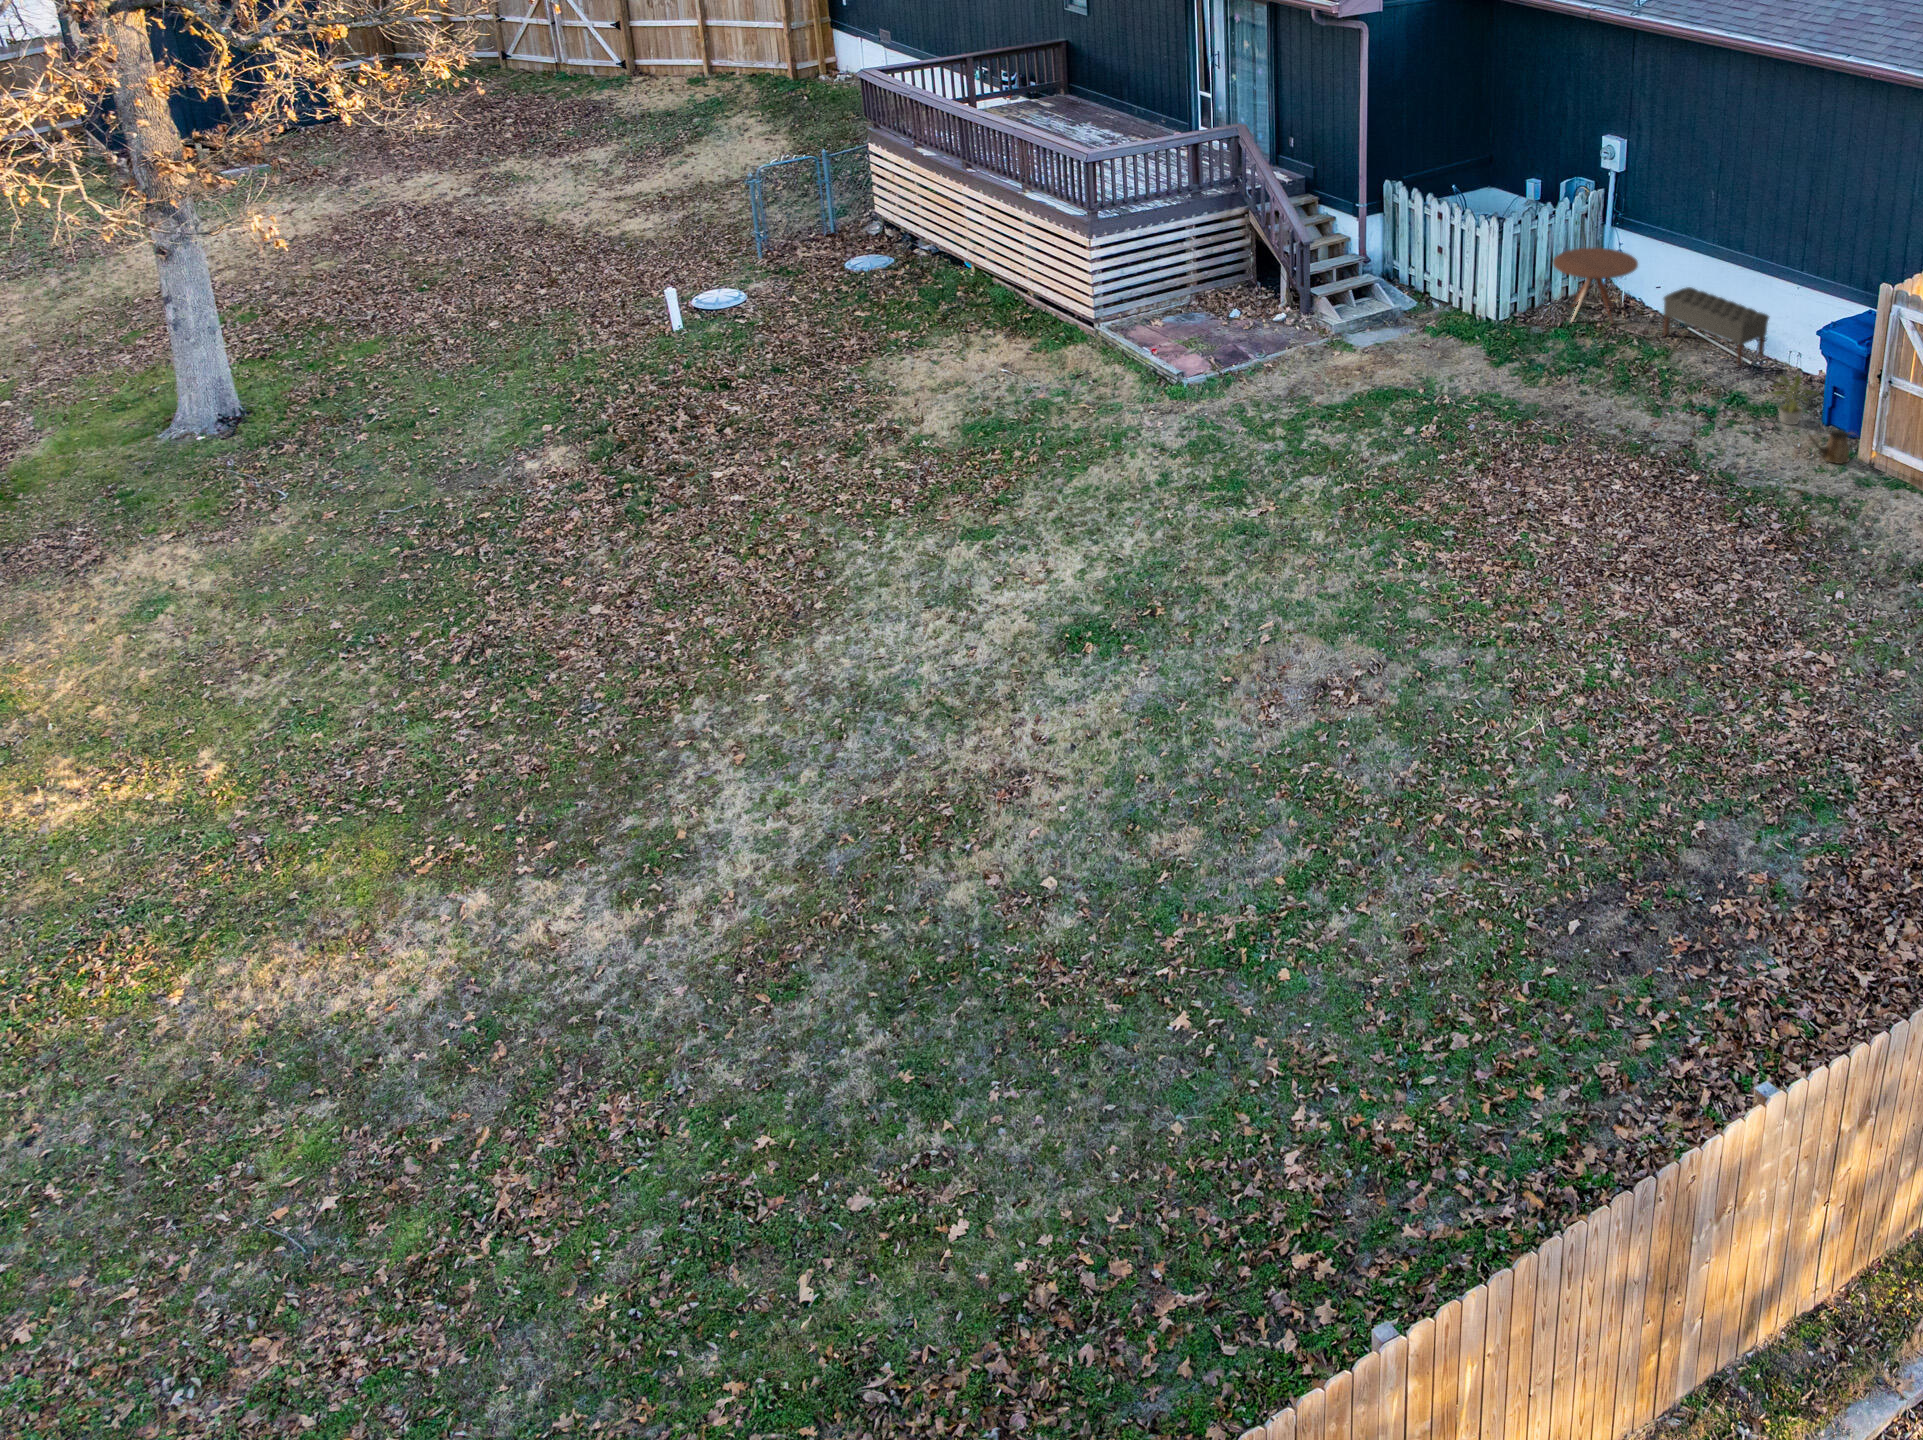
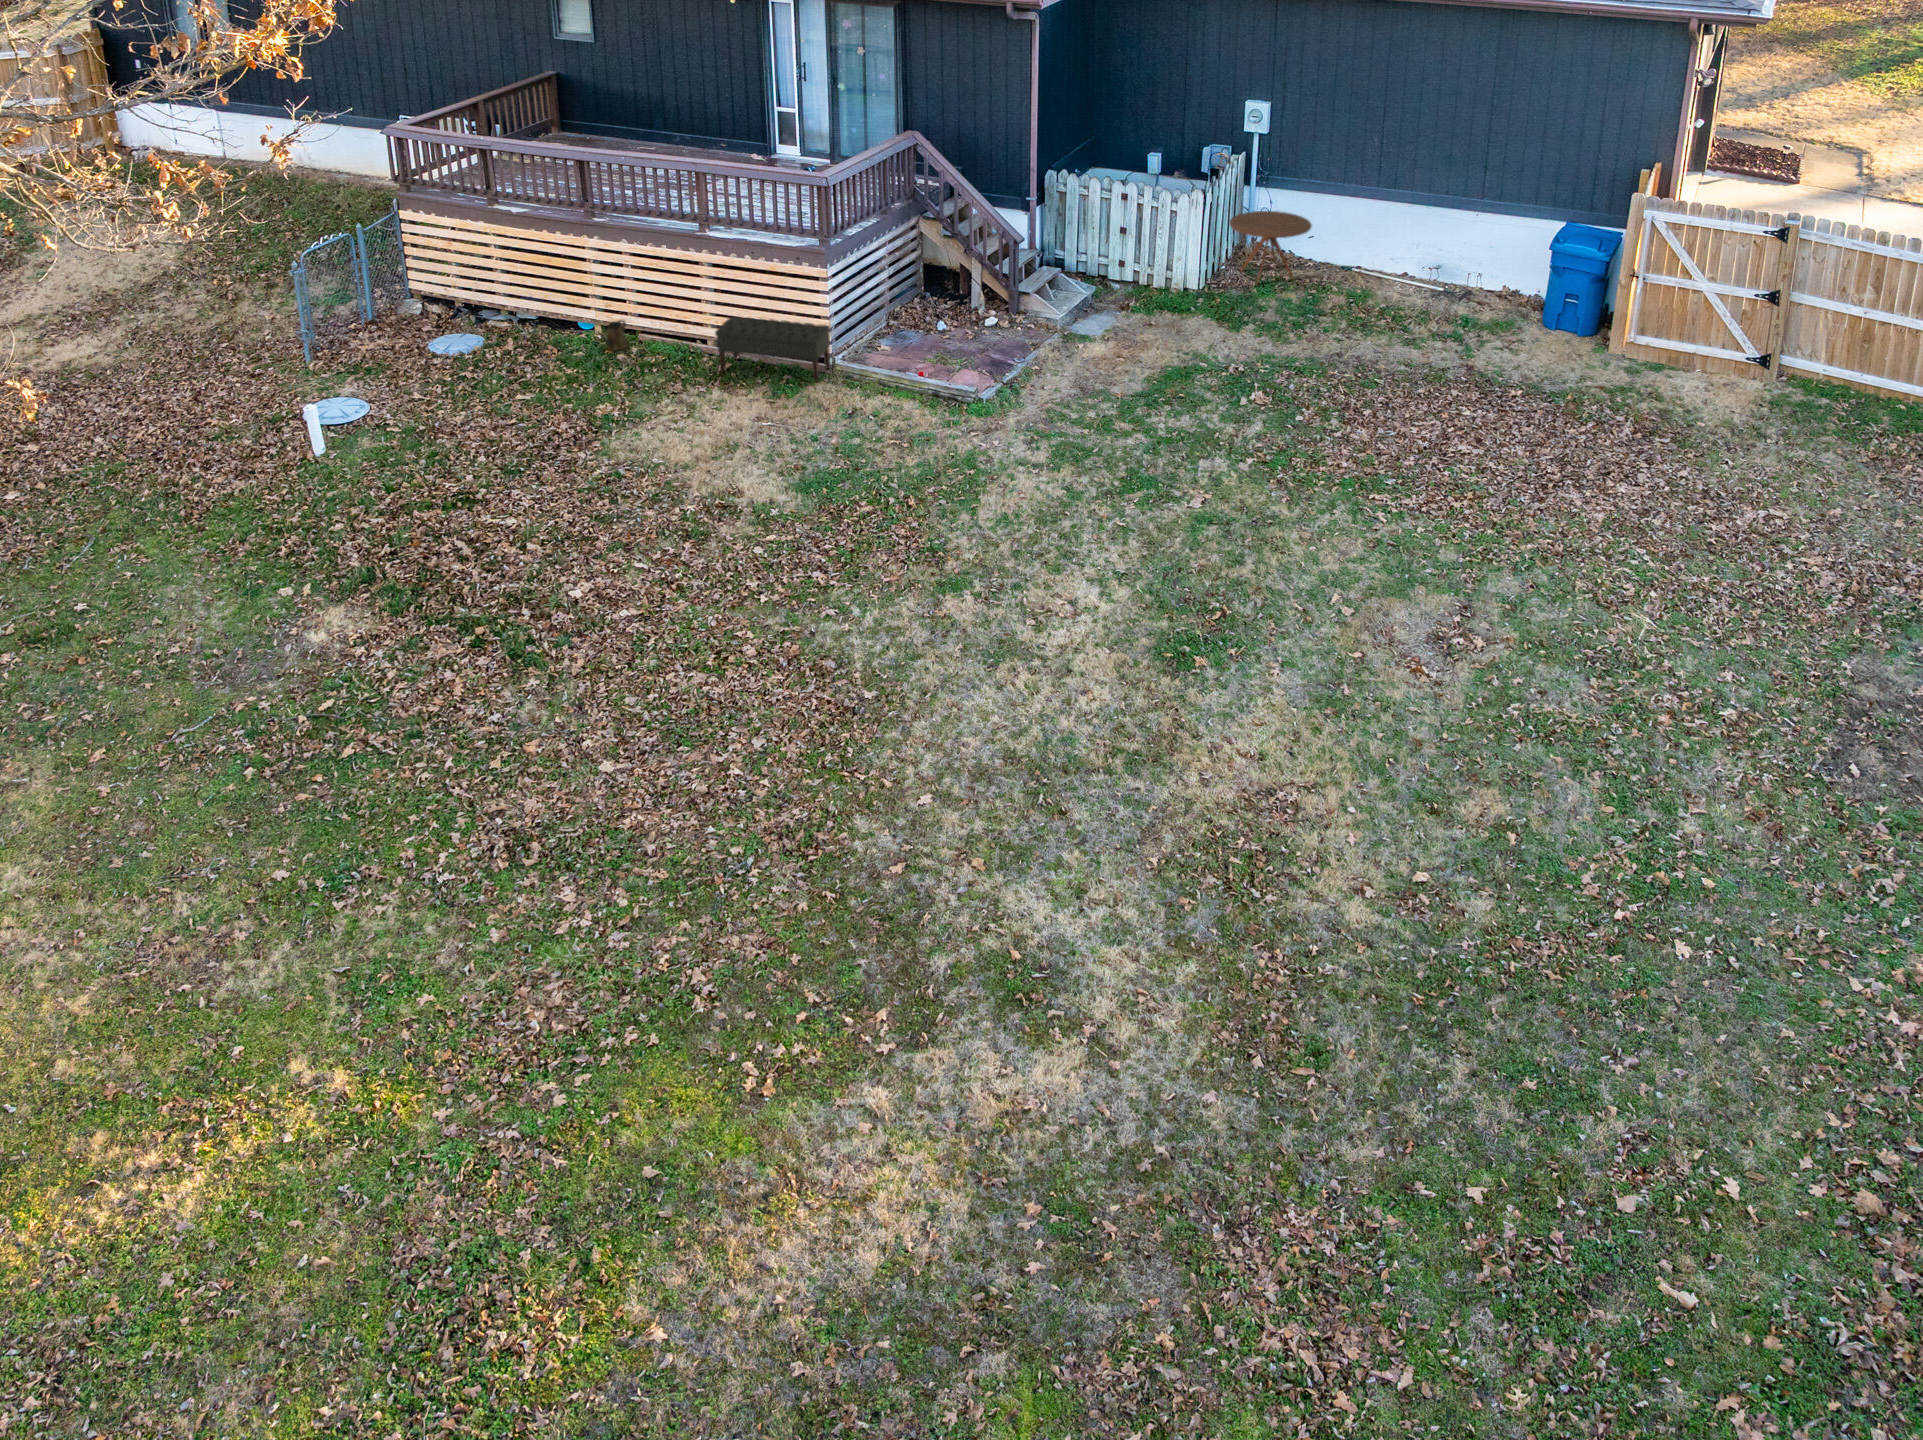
bench: present [1663,287,1769,366] -> present [715,317,830,382]
potted plant: present [1771,375,1817,425] -> none [1512,289,1560,335]
watering can: present [1806,430,1858,464] -> present [598,320,629,351]

